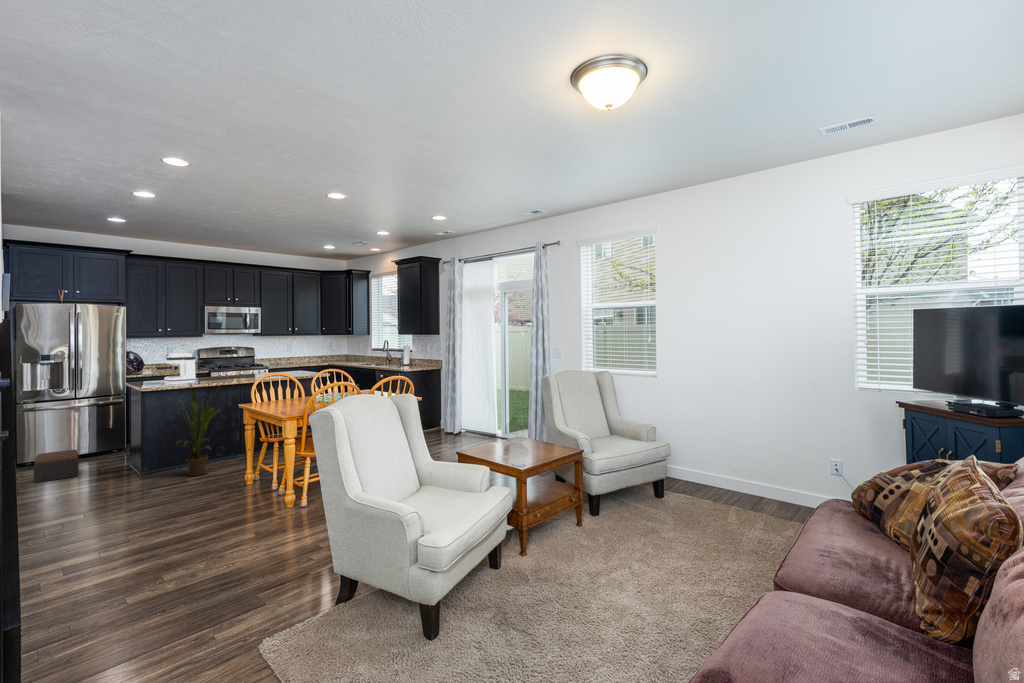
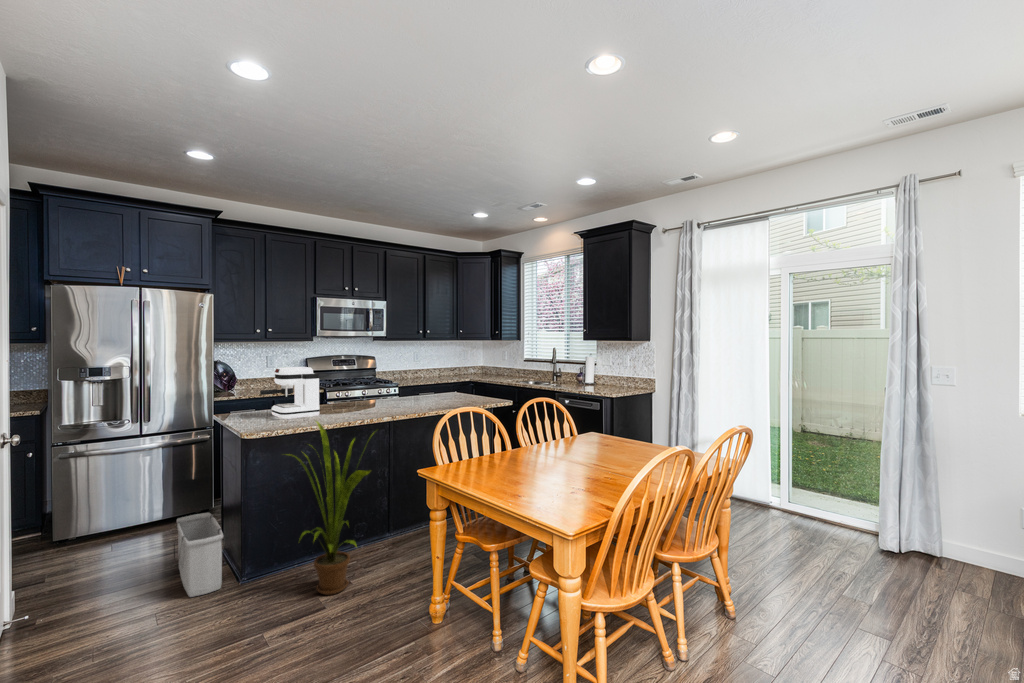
storage bin: none [101,439,132,479] -> present [174,513,224,597]
footstool: present [34,450,79,483] -> none [64,529,140,599]

